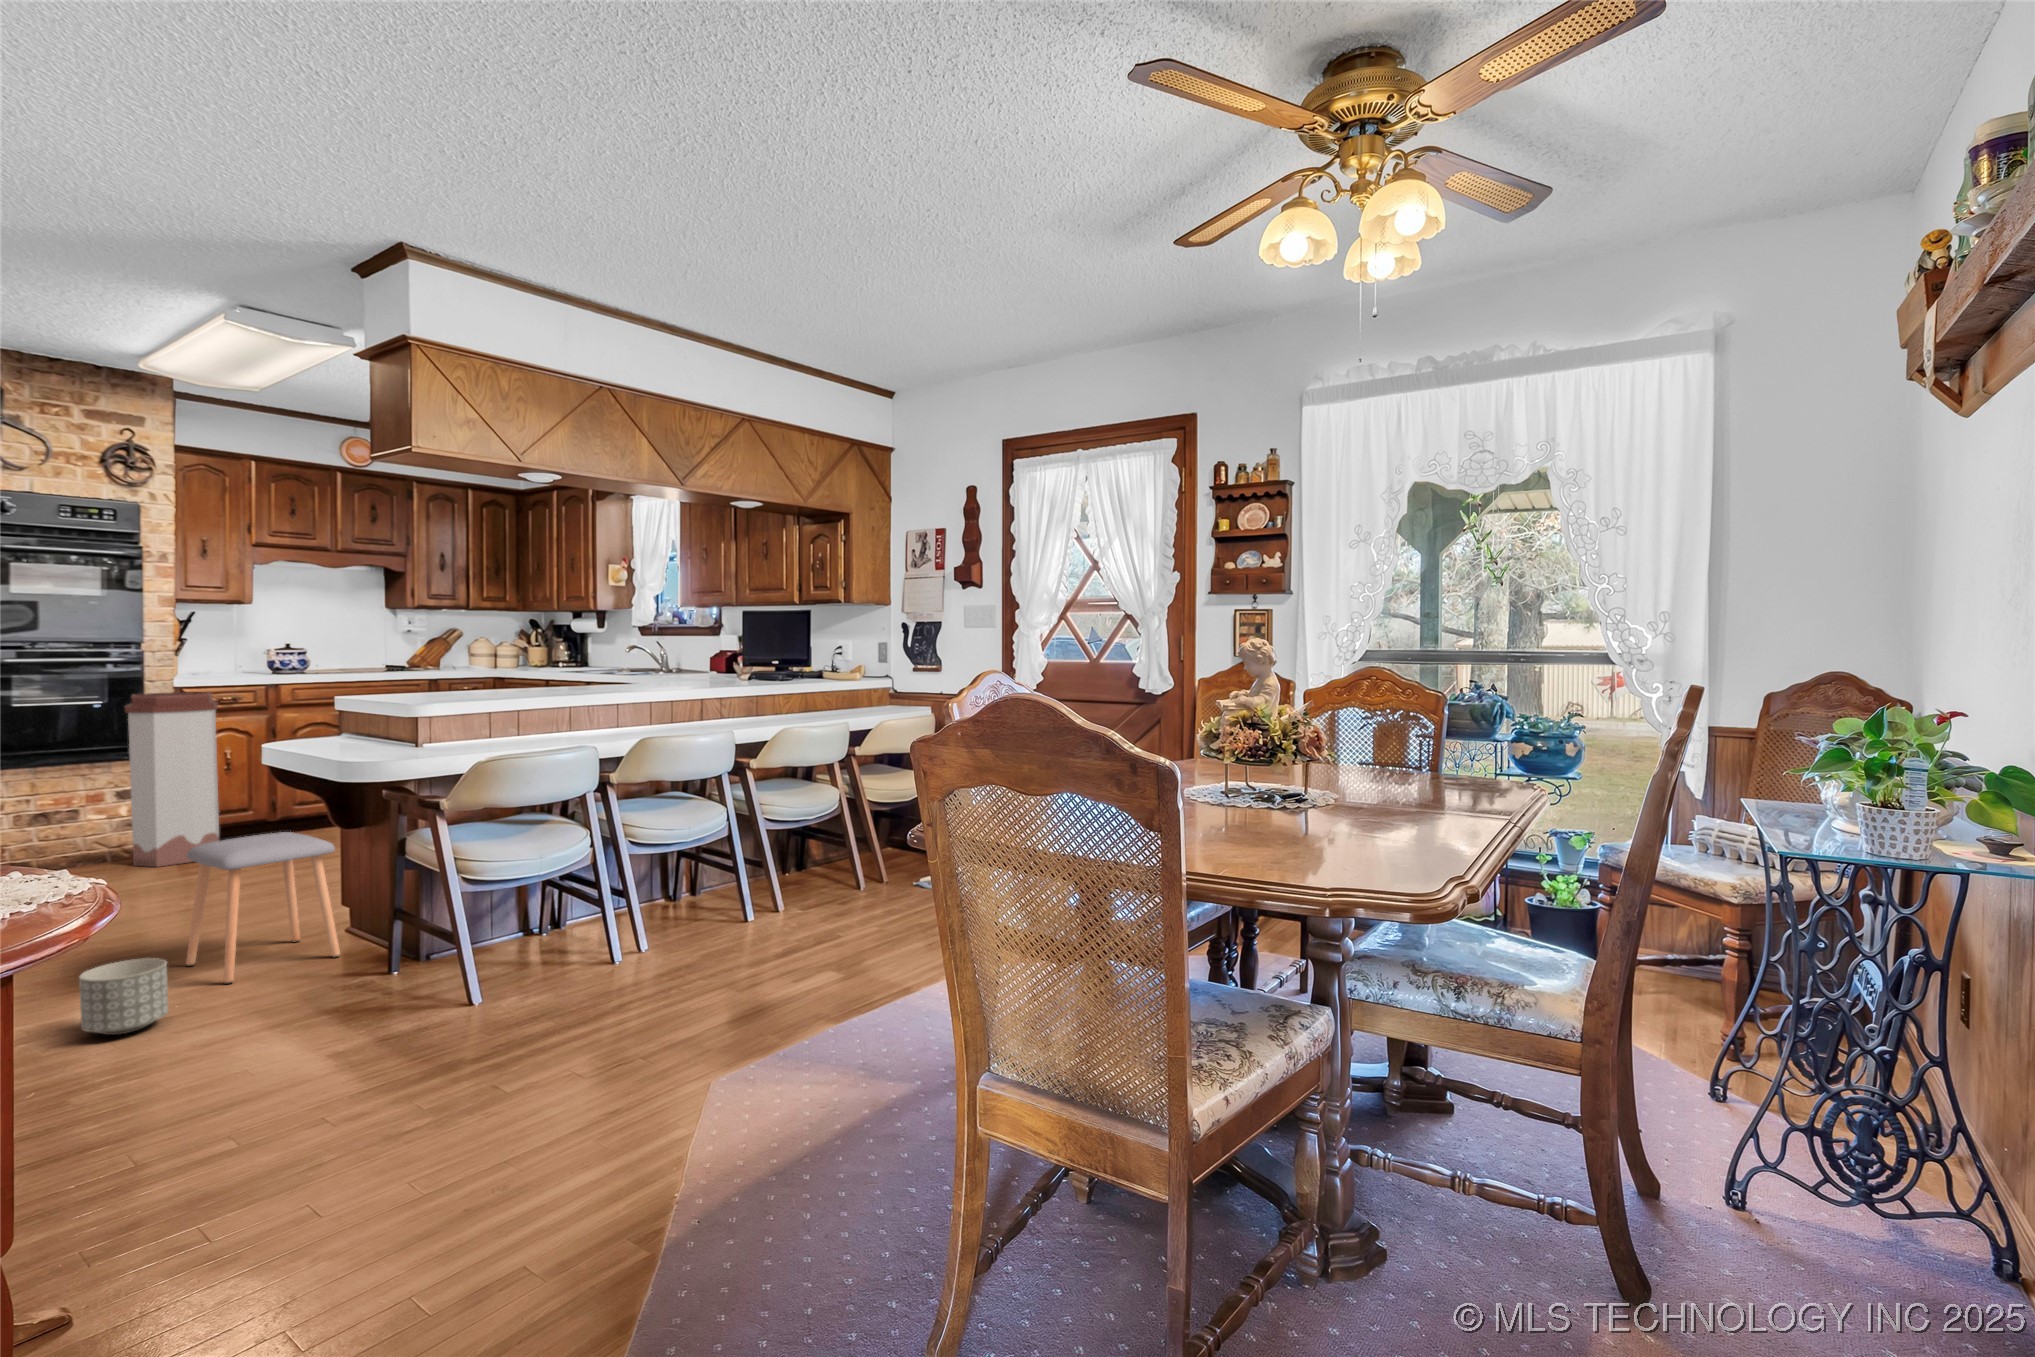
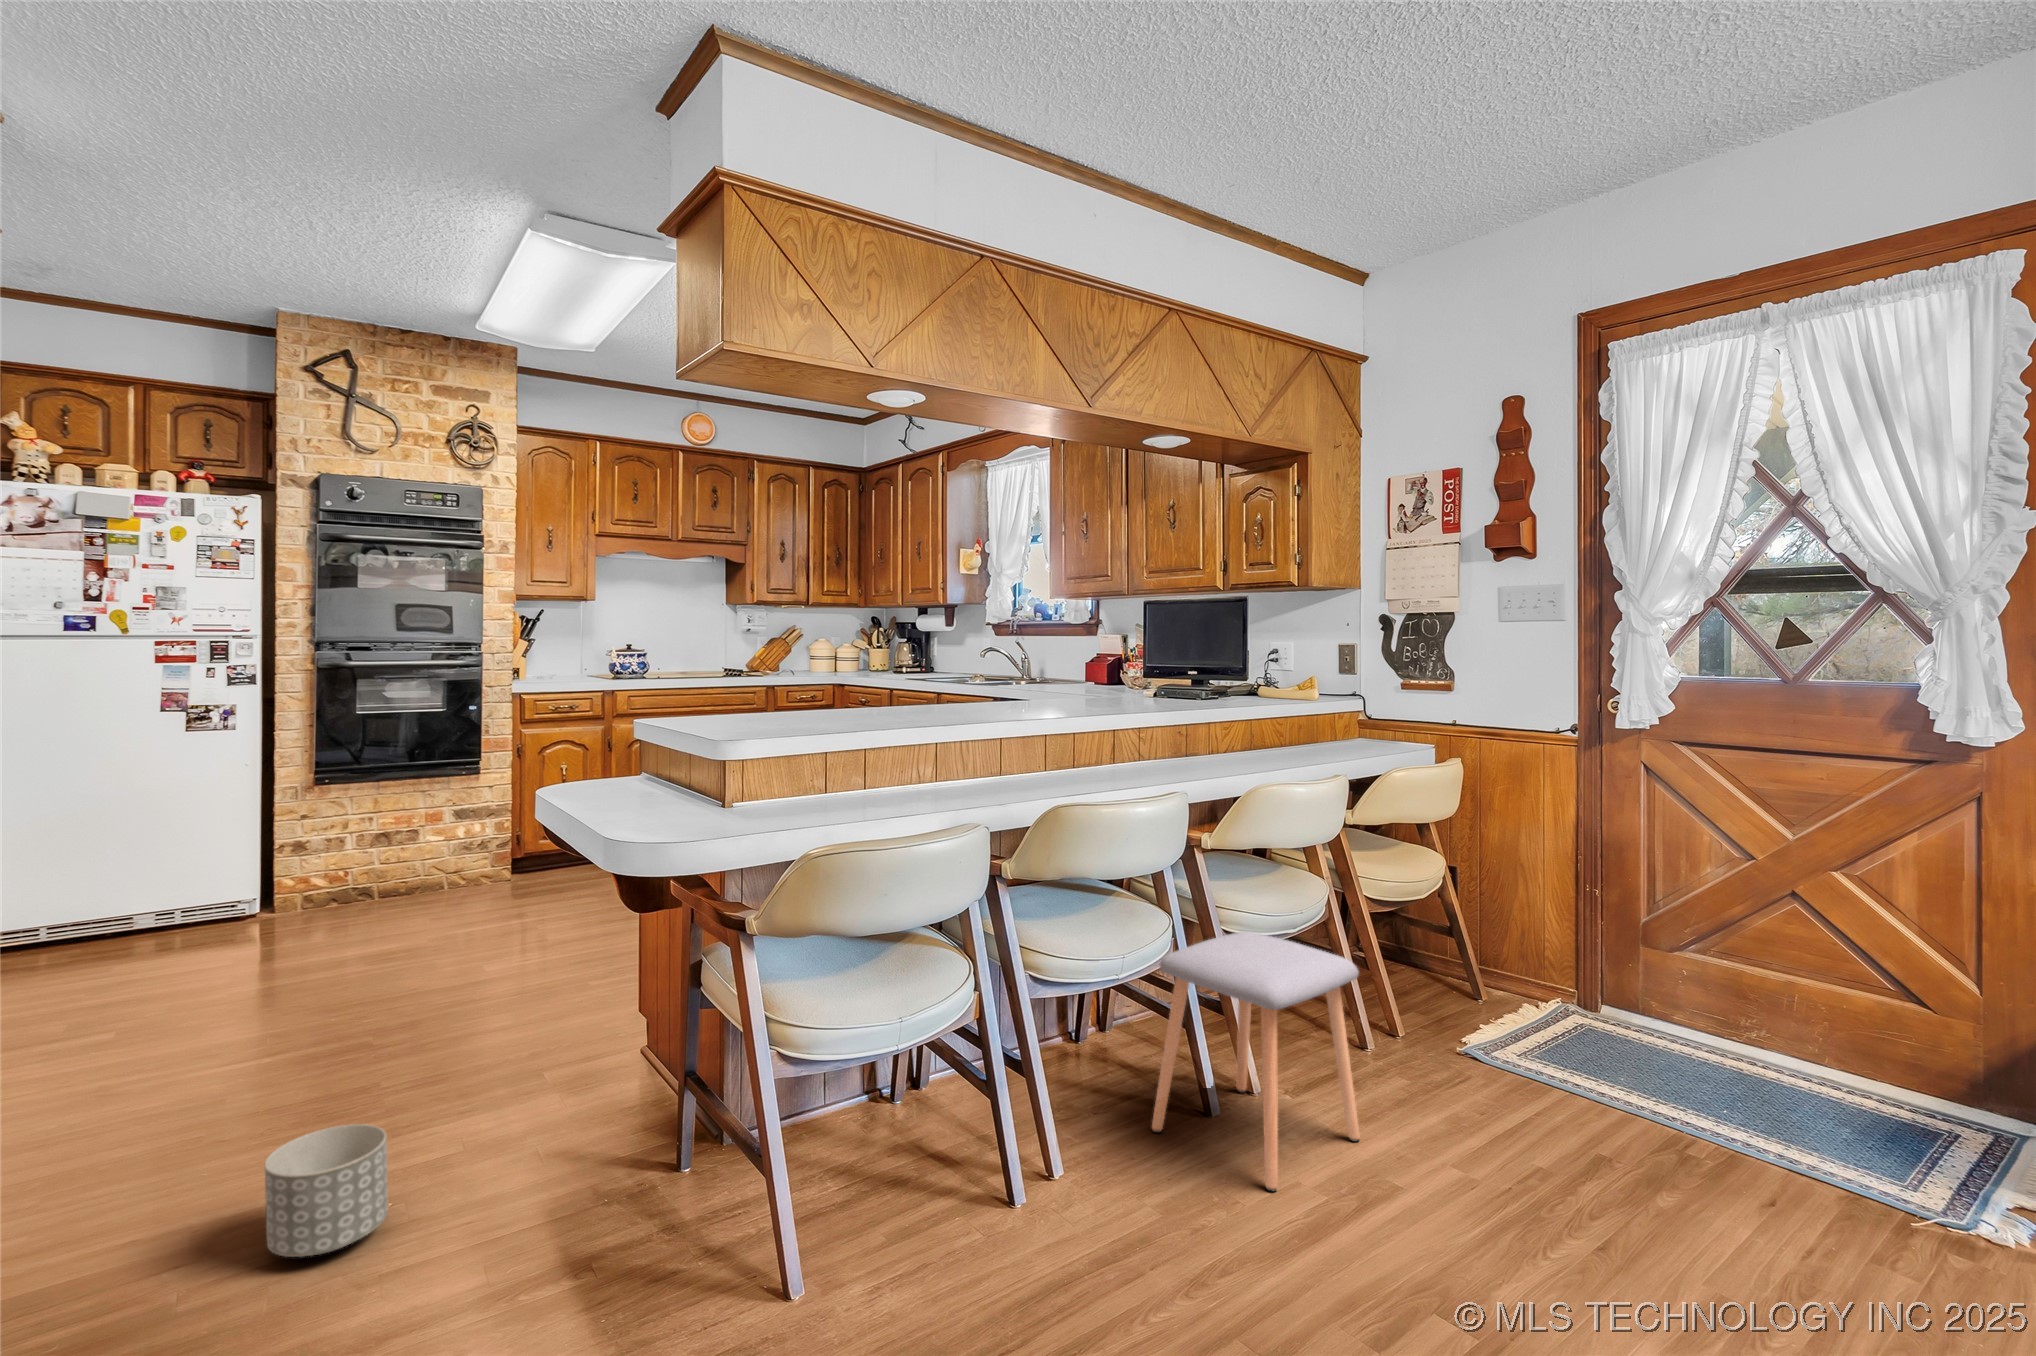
trash can: present [125,692,219,867] -> none [460,701,553,903]
stool: present [186,832,340,984] -> present [1152,931,1360,1191]

